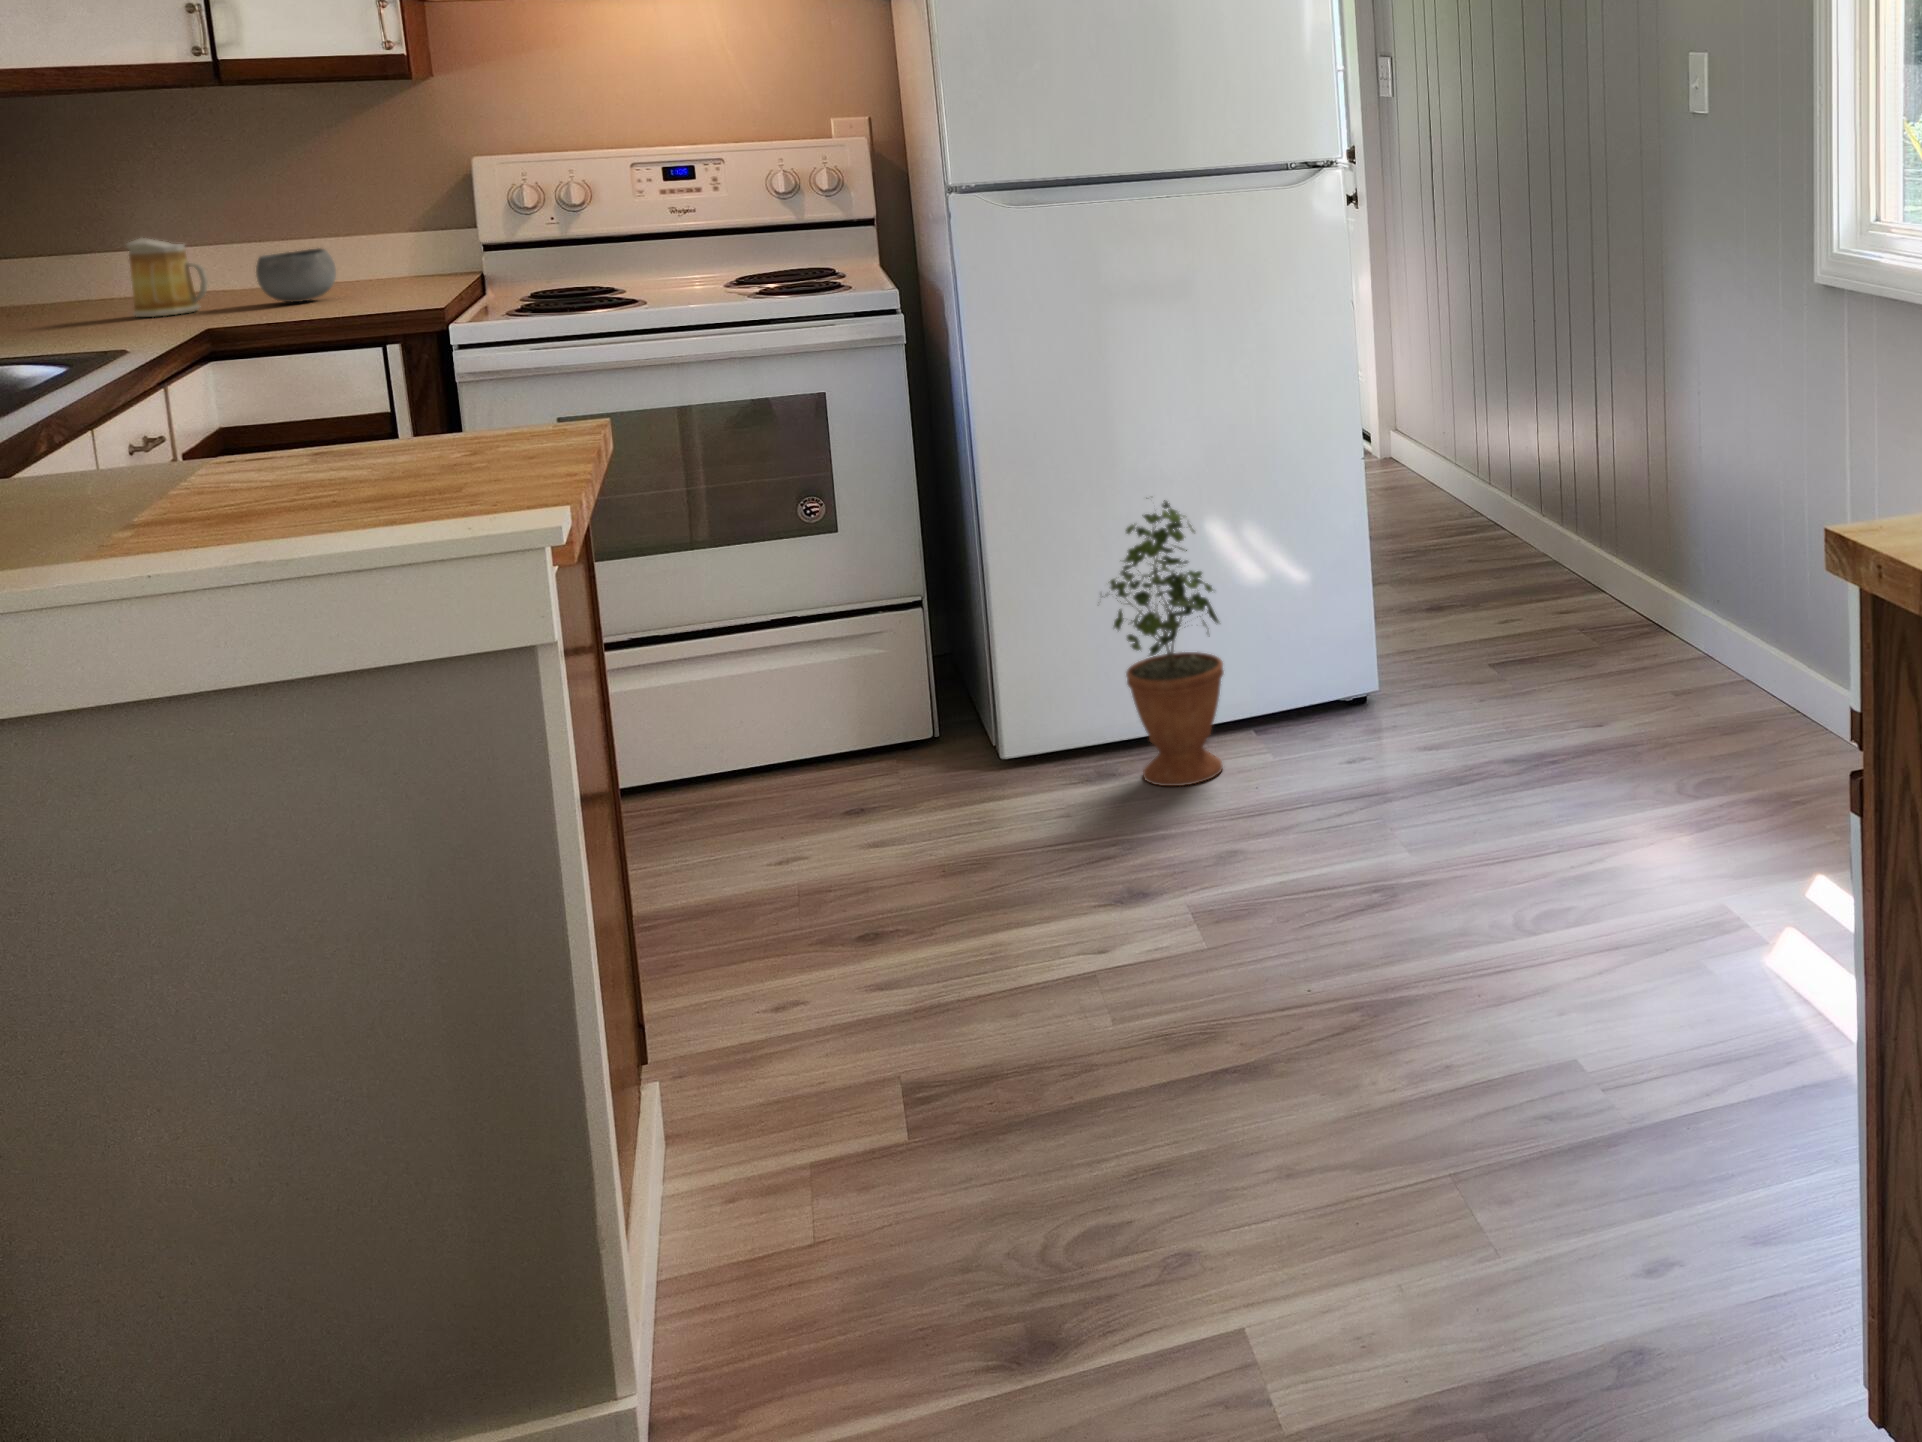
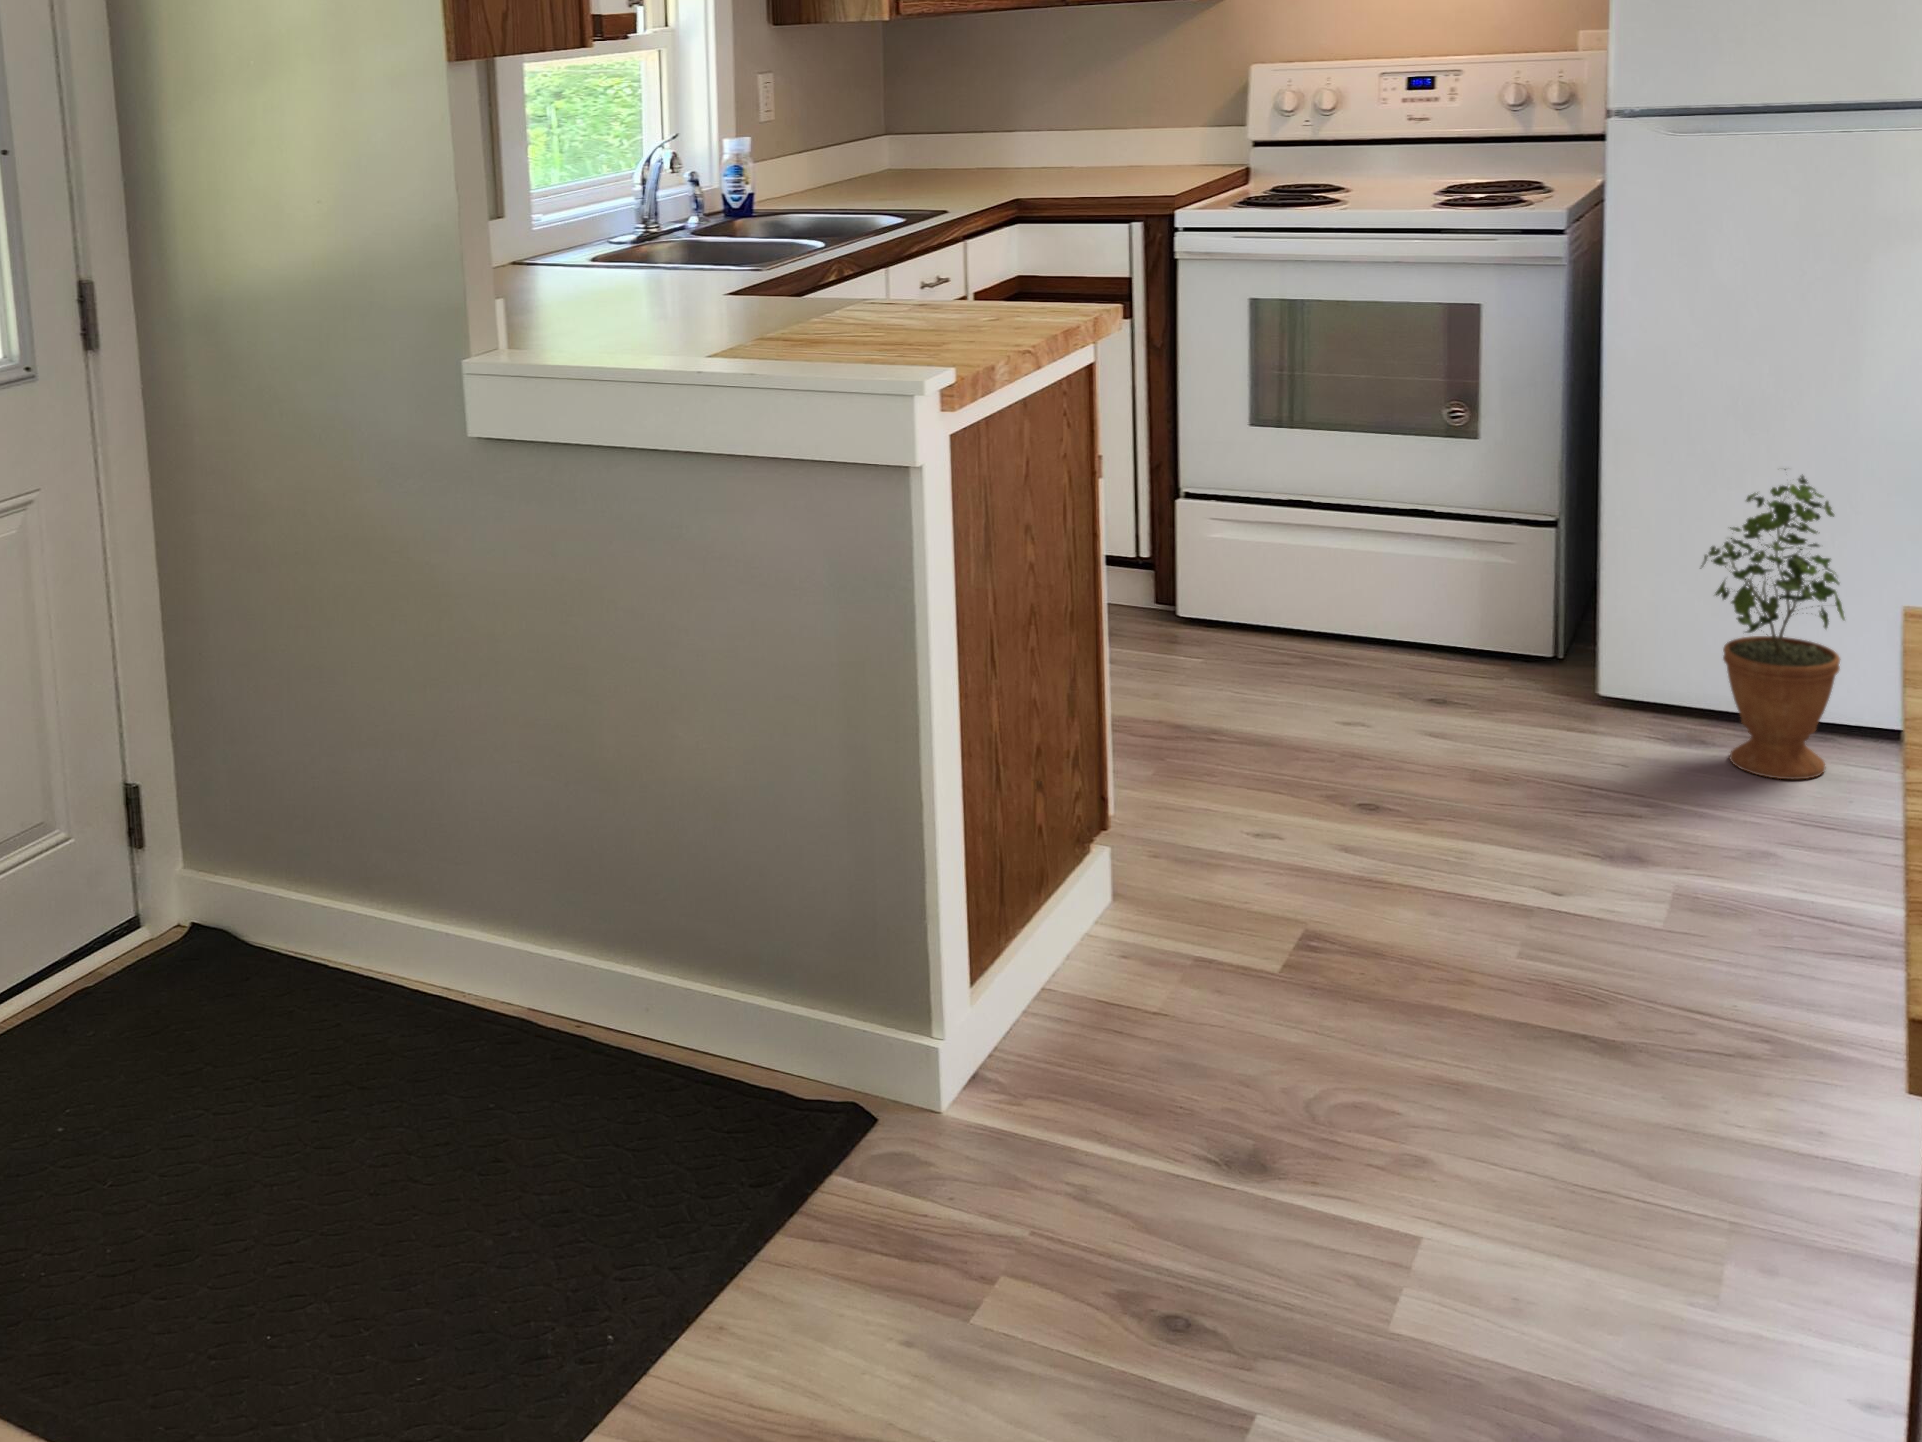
mug: present [127,238,208,317] -> none [1009,115,1061,177]
bowl: present [256,249,336,302] -> none [1092,132,1149,175]

